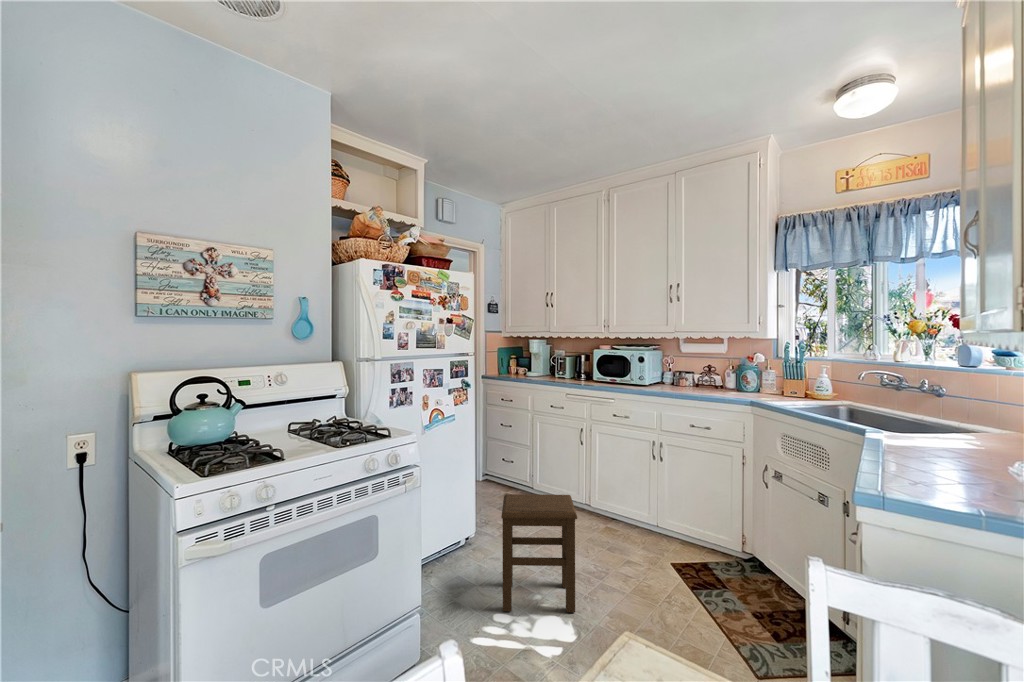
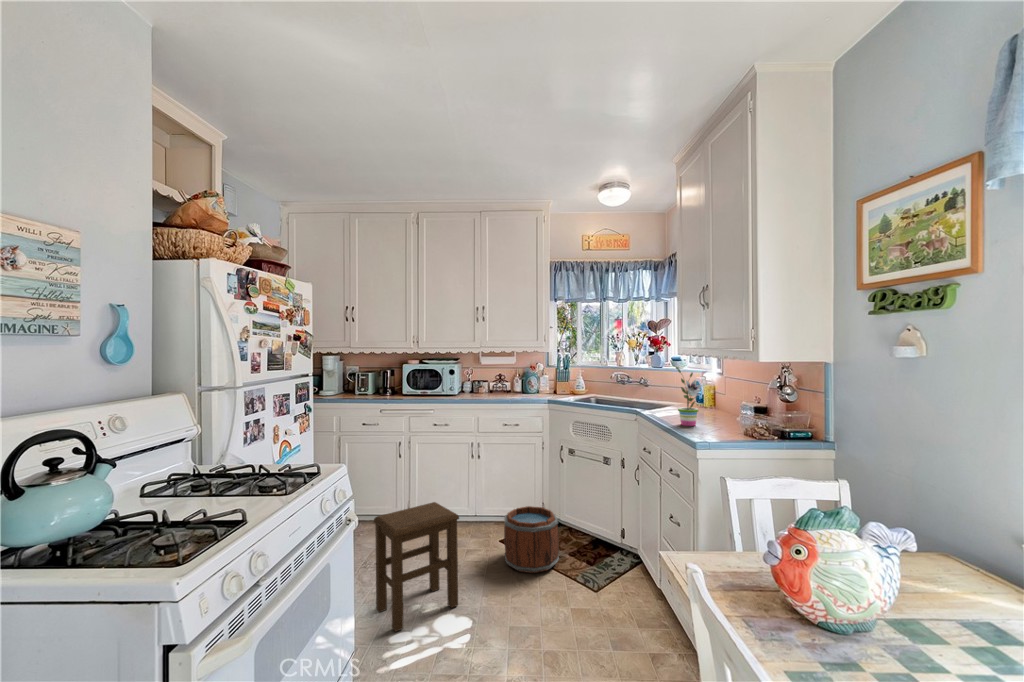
potted plant: none [909,364,971,469] -> present [677,368,701,426]
bucket: none [657,528,732,618] -> present [504,506,559,573]

